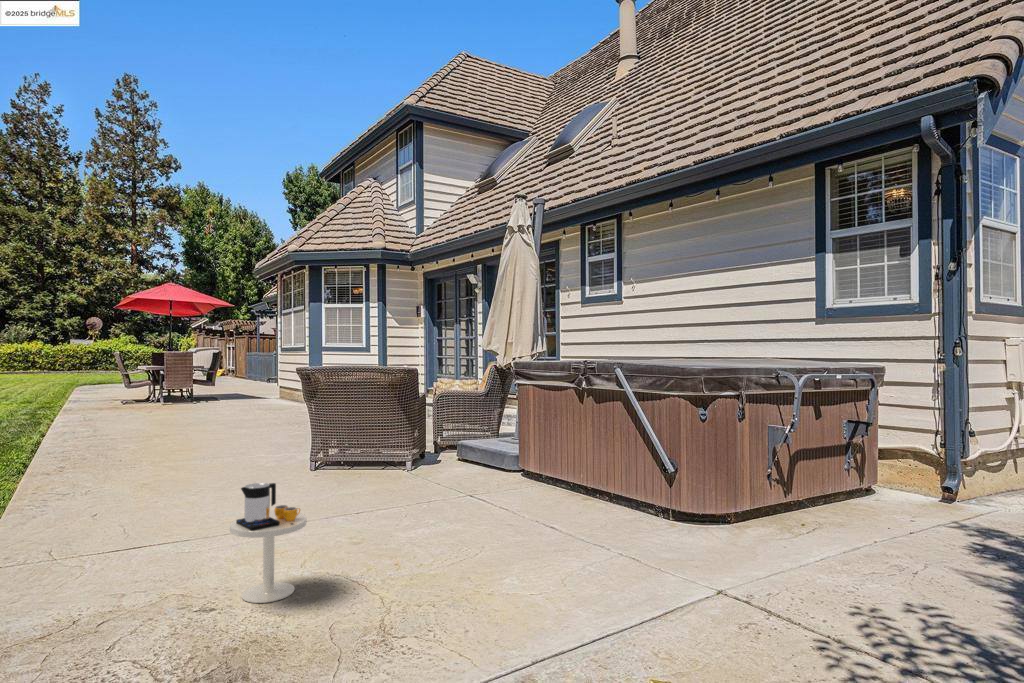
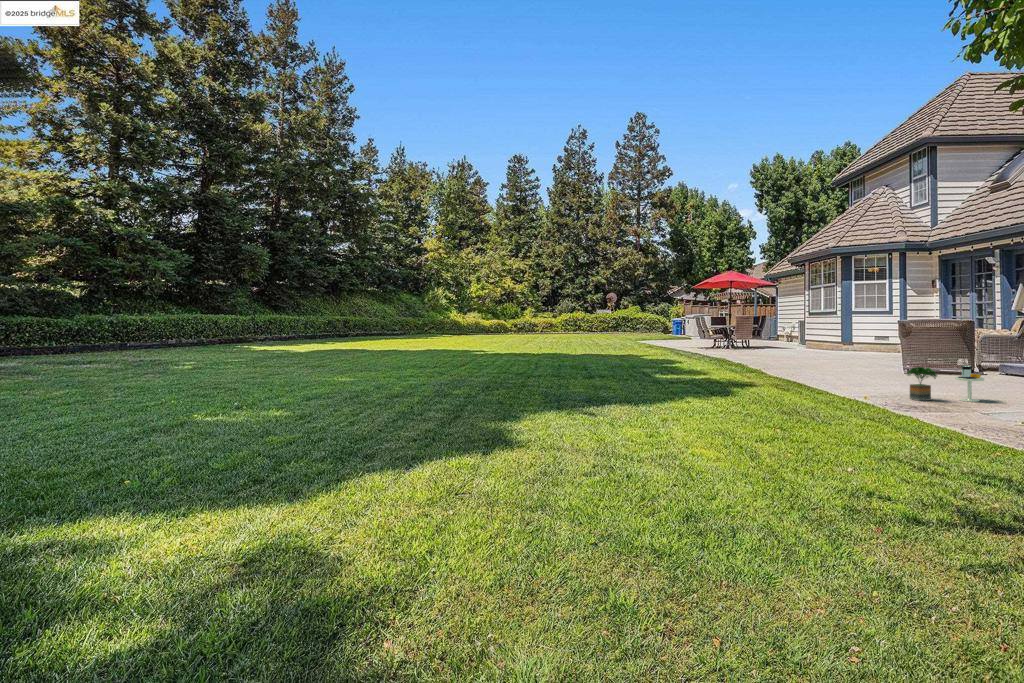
potted tree: none [72,490,170,623] -> present [907,367,937,401]

